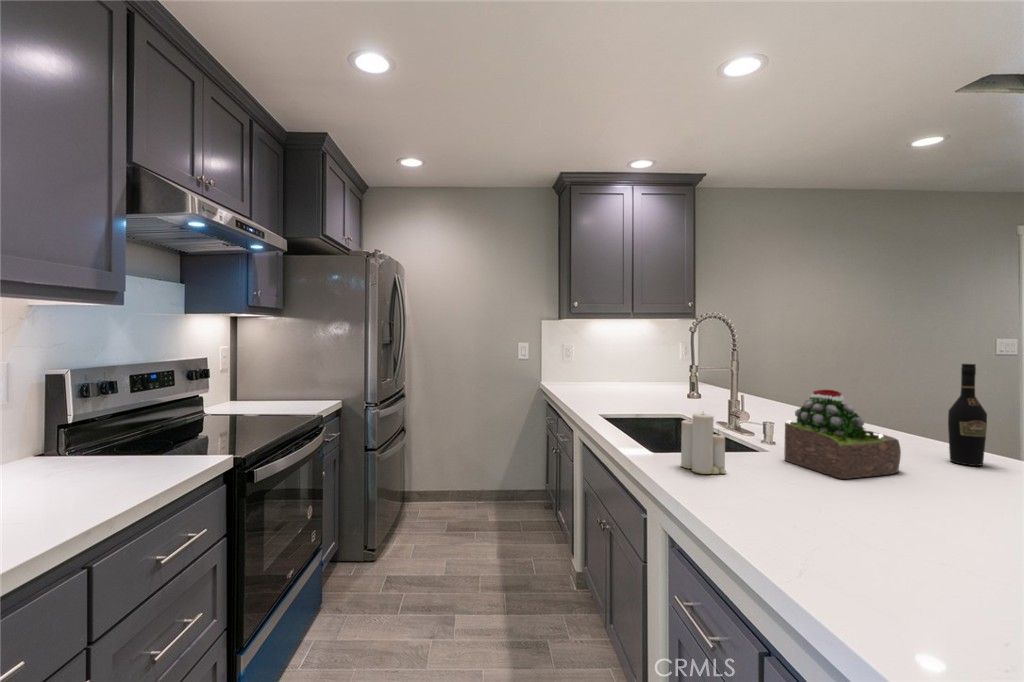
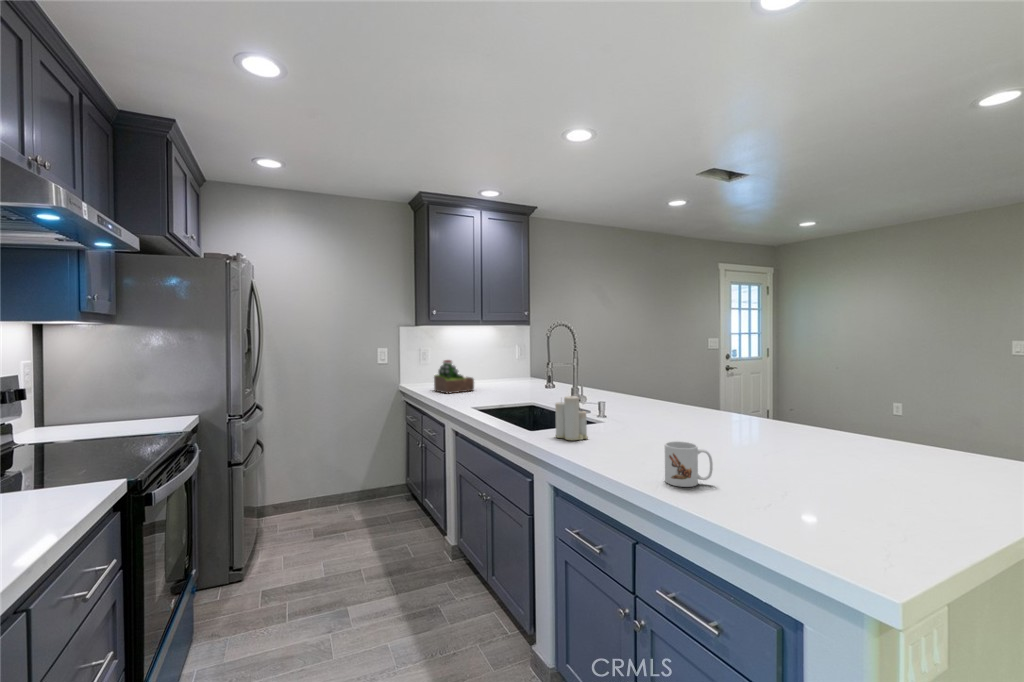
wine bottle: present [948,364,987,466] -> none [709,353,729,419]
succulent plant: present [784,390,901,479] -> present [434,360,474,393]
mug: none [819,504,910,585] -> present [665,441,713,487]

